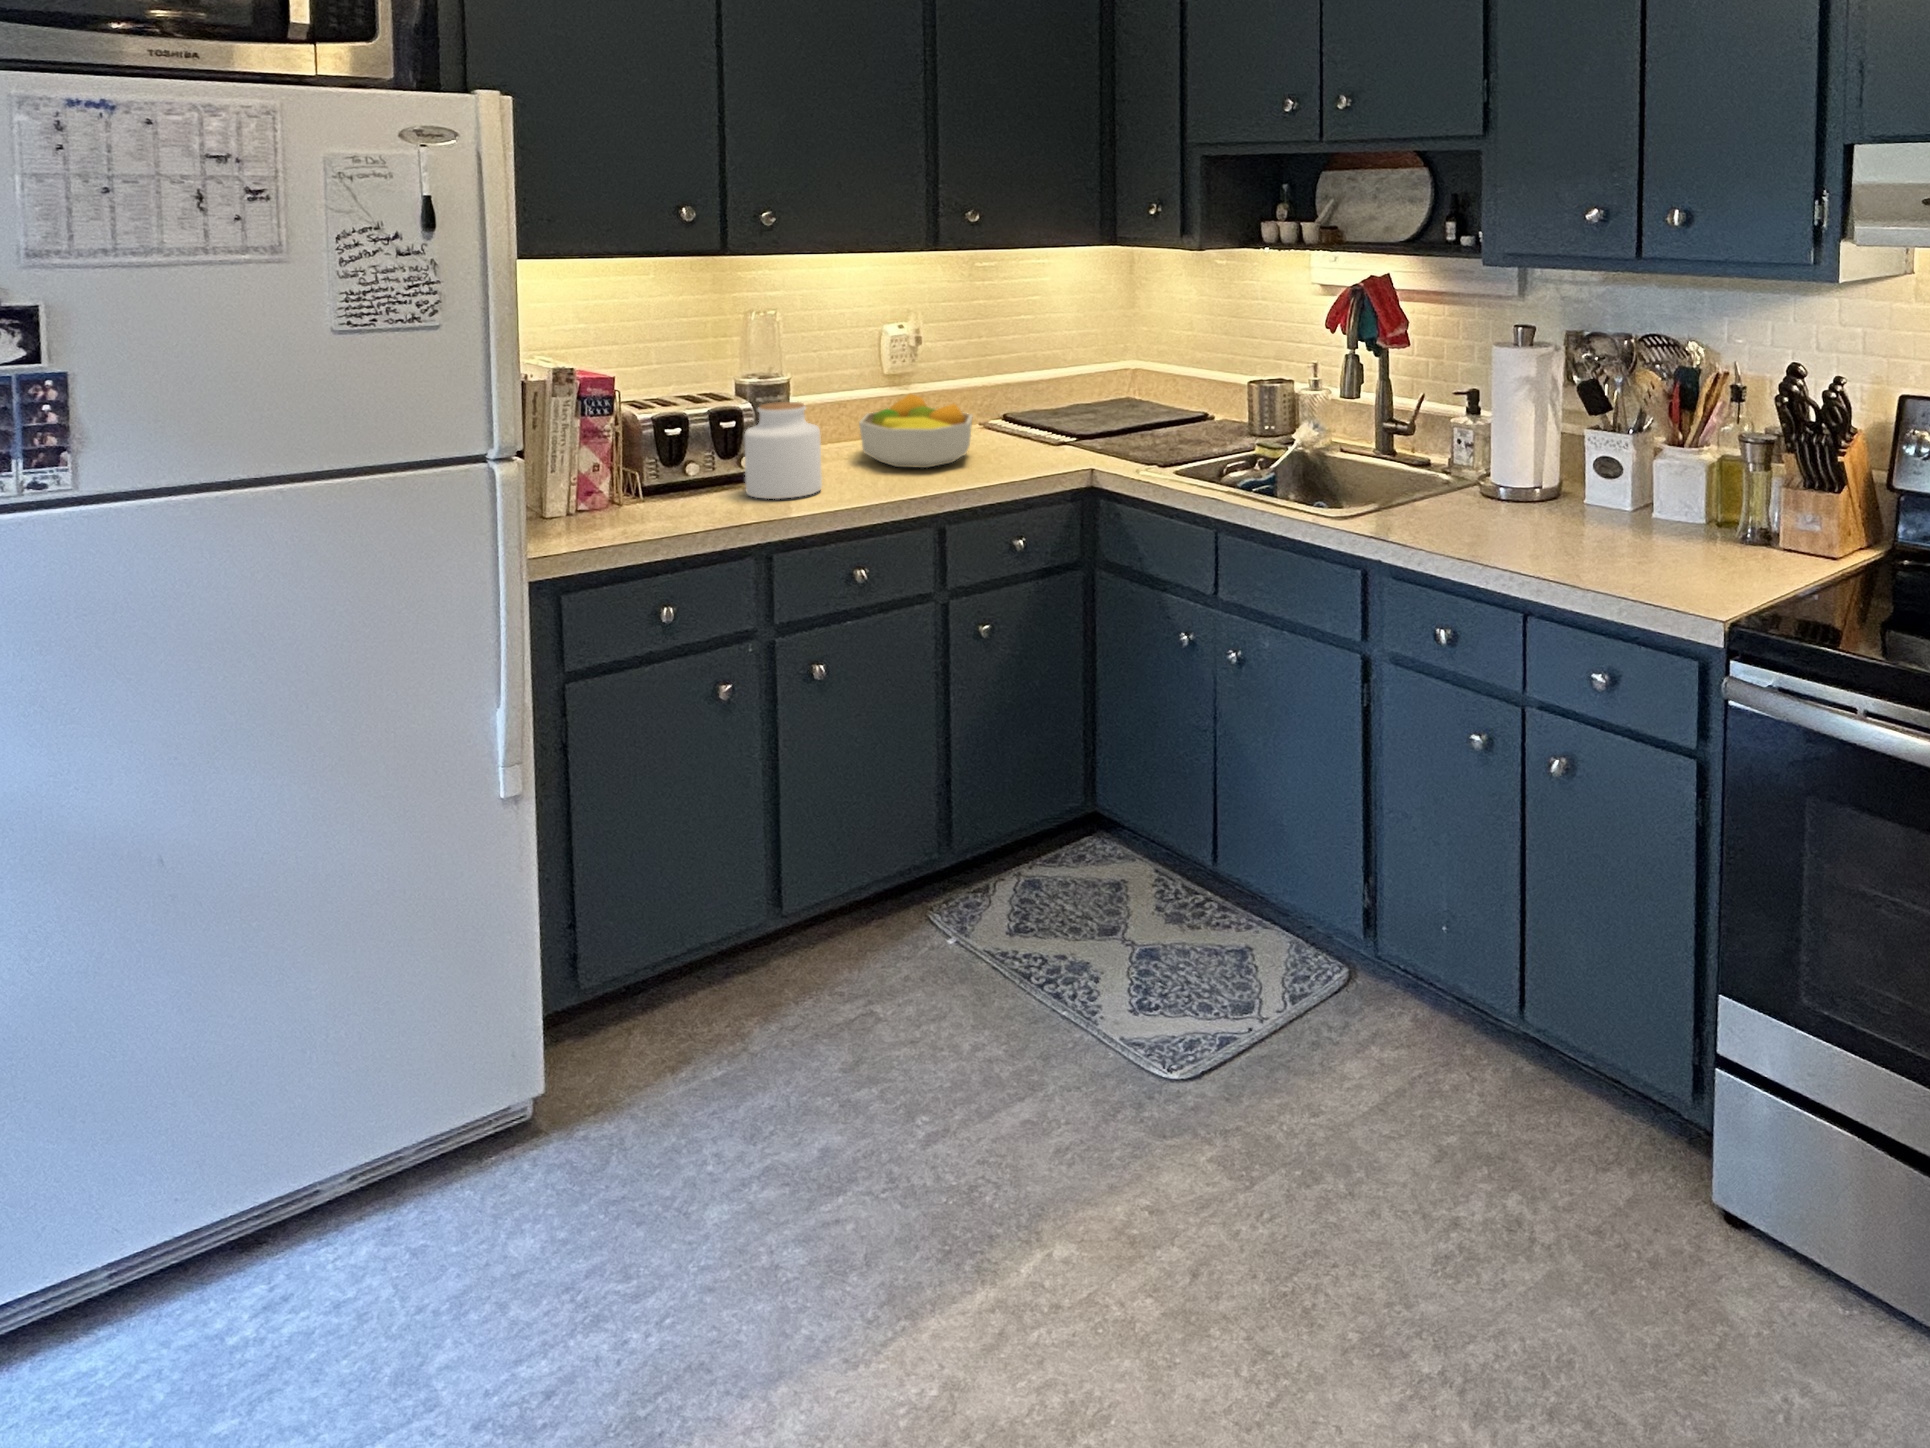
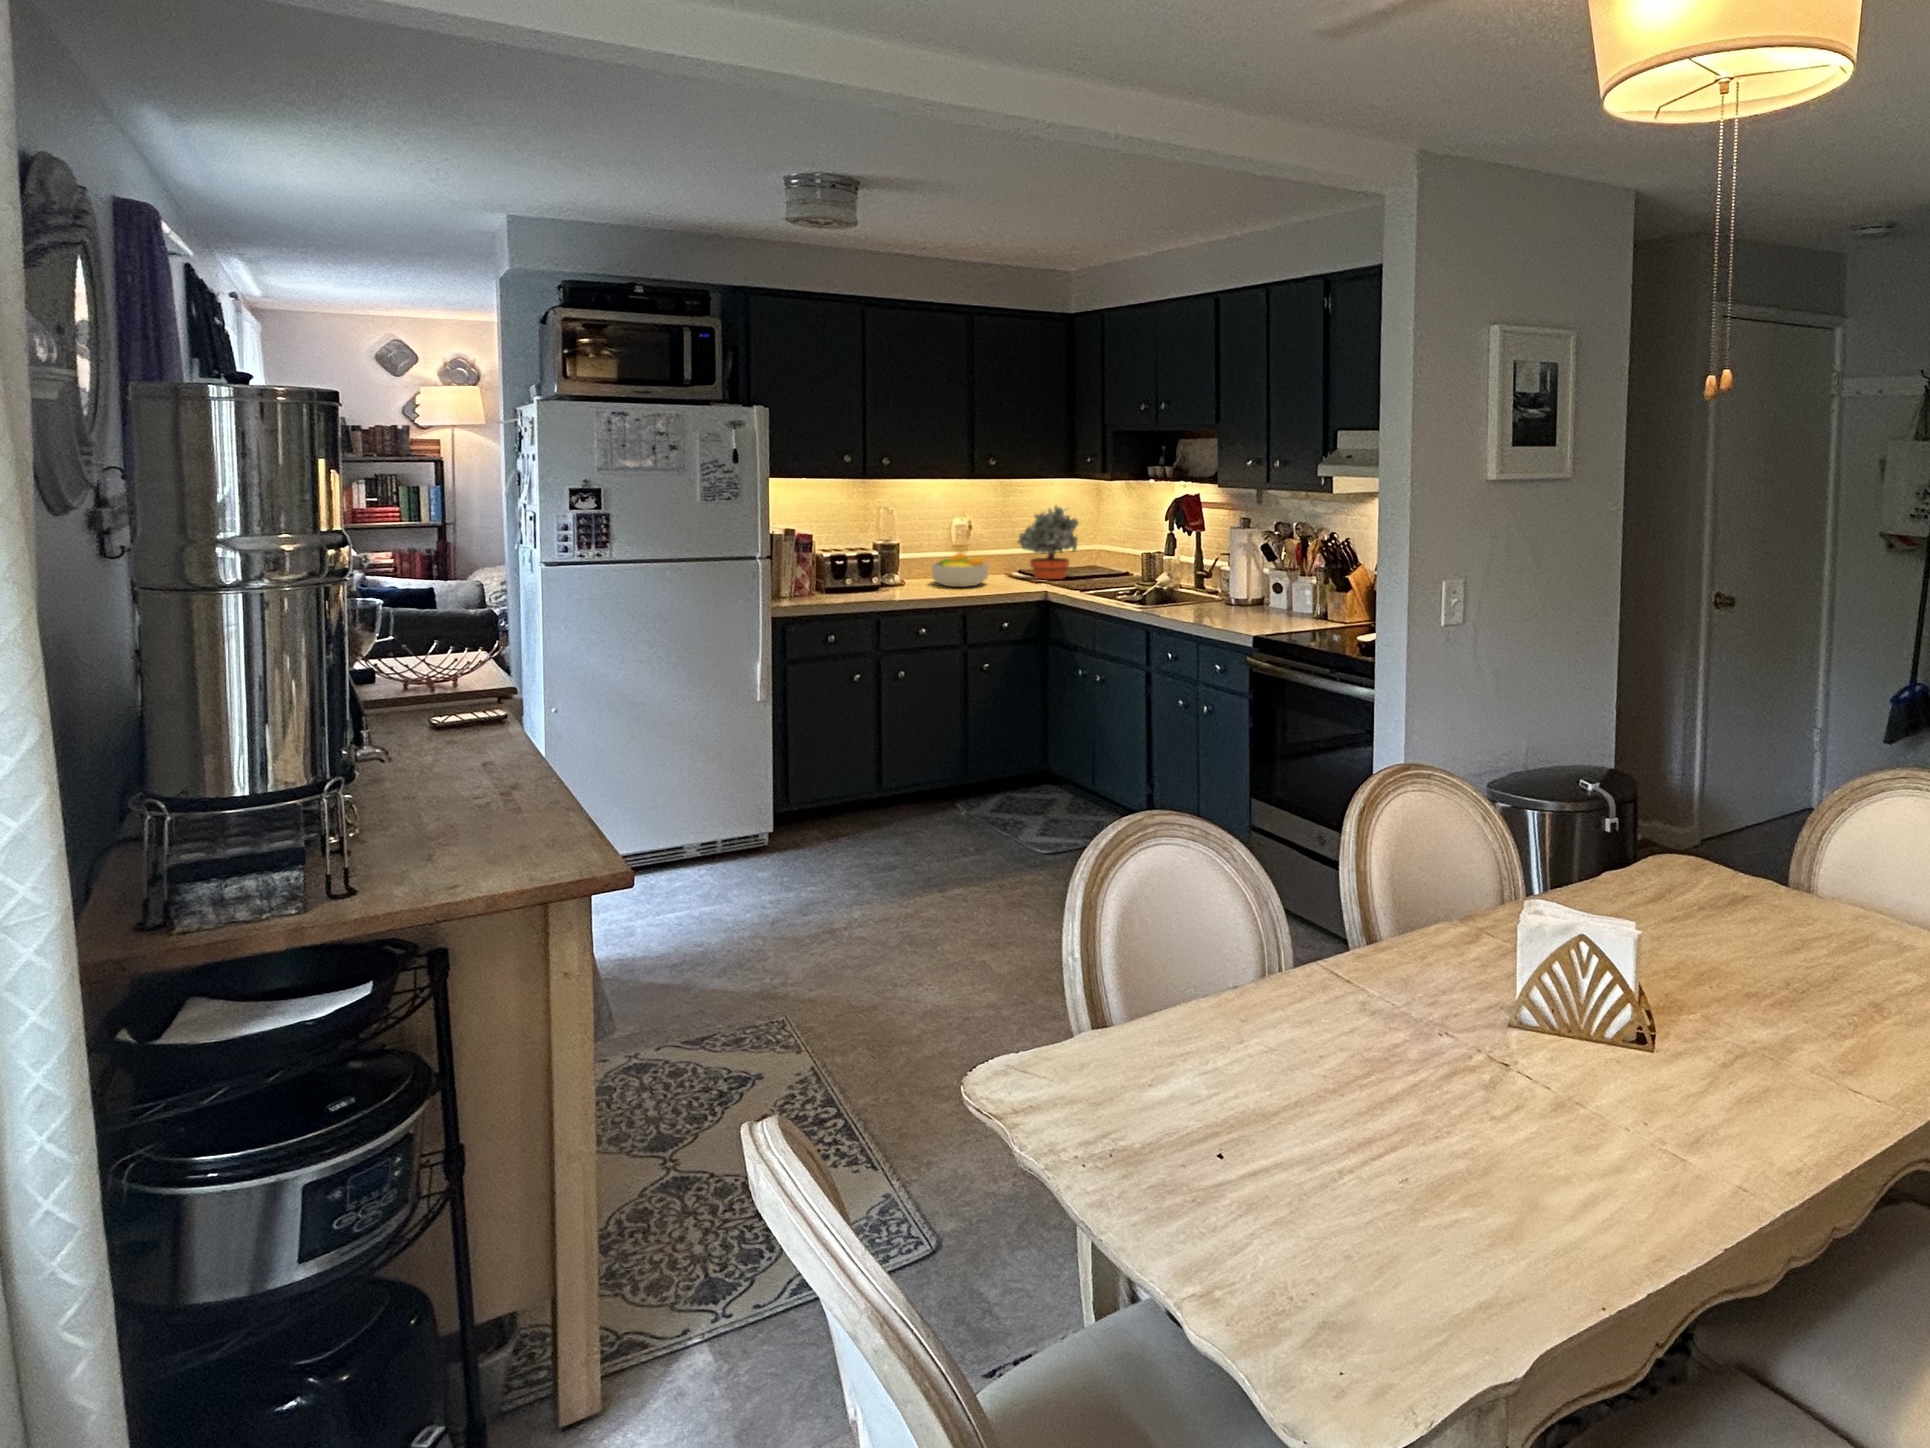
potted plant: none [1017,293,1131,438] -> present [1018,506,1078,579]
jar: present [745,402,822,499] -> none [872,550,908,594]

